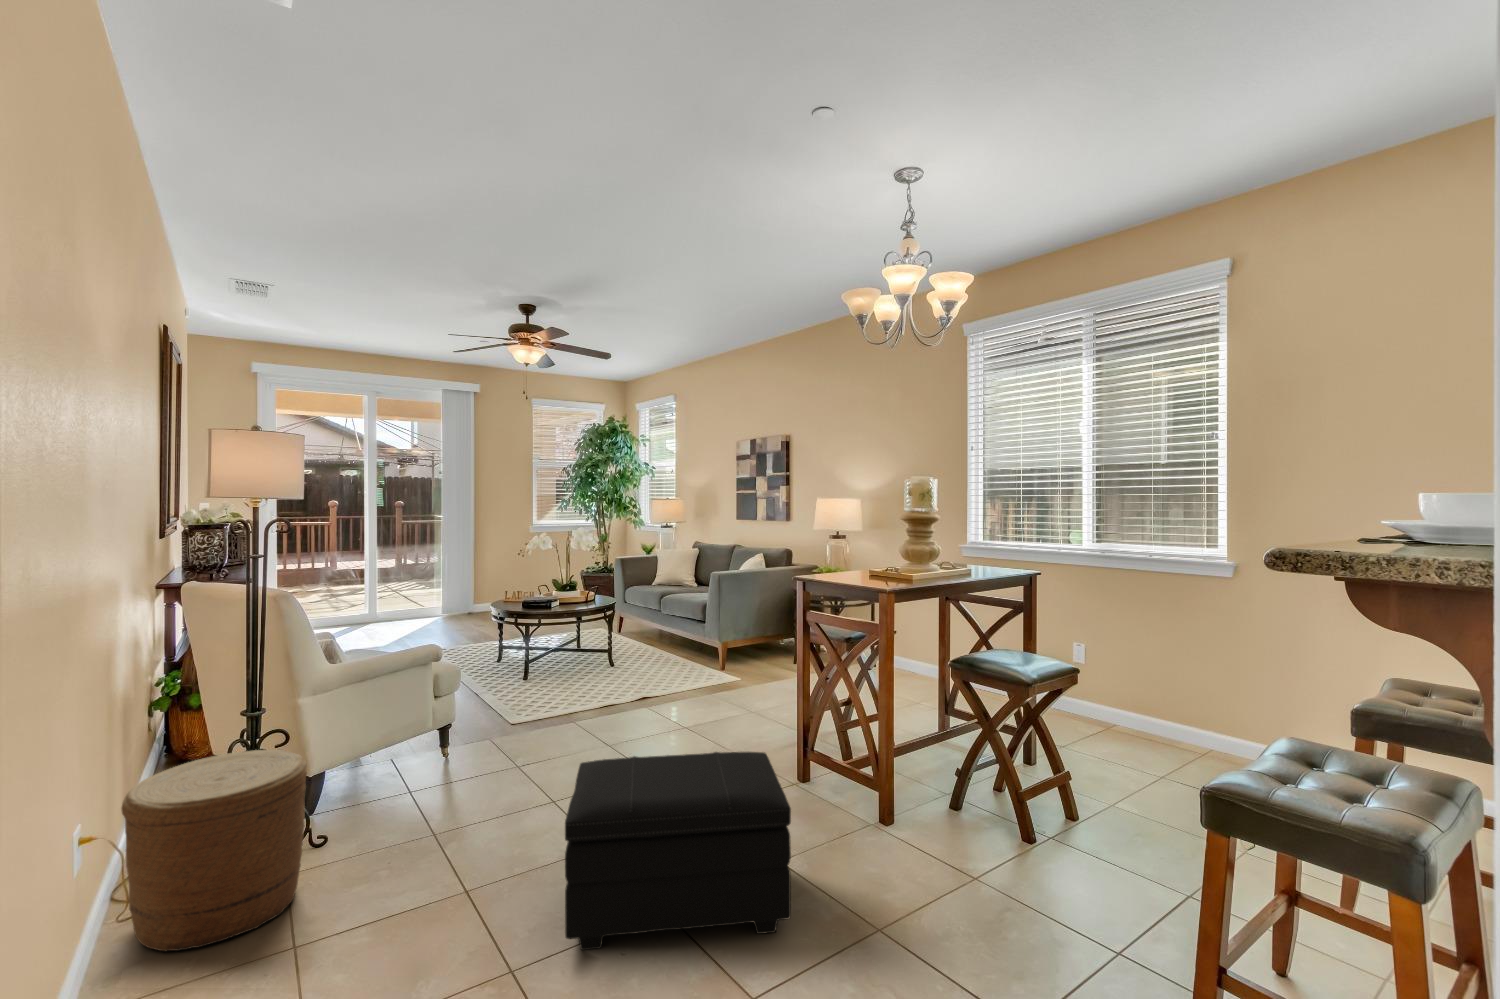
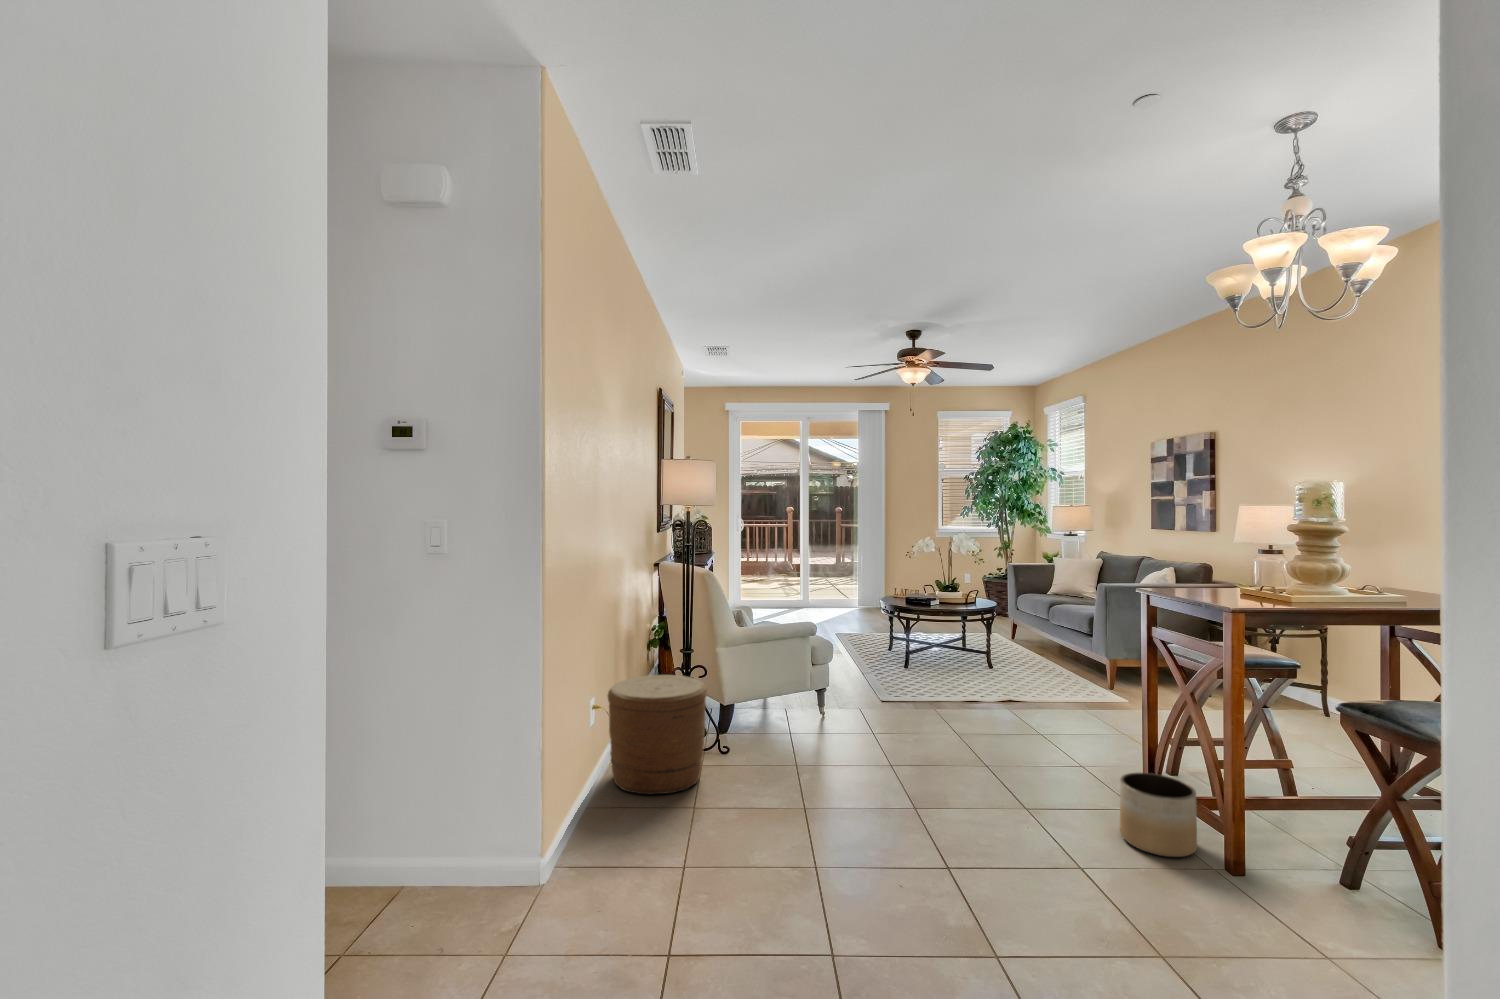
planter: none [792,749,854,826] -> present [1120,773,1197,857]
footstool: present [565,752,791,950] -> none [855,728,1068,923]

